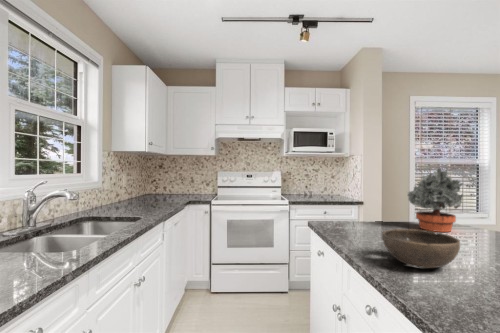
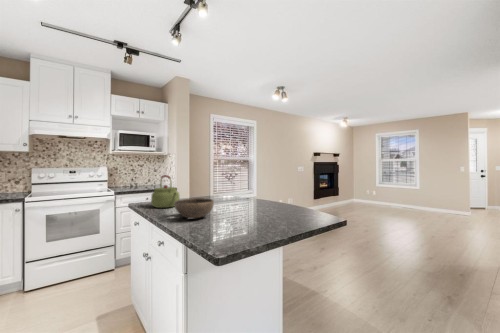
potted plant: present [408,169,463,232] -> none [198,163,228,201]
kettle: none [338,186,380,235] -> present [151,175,180,208]

